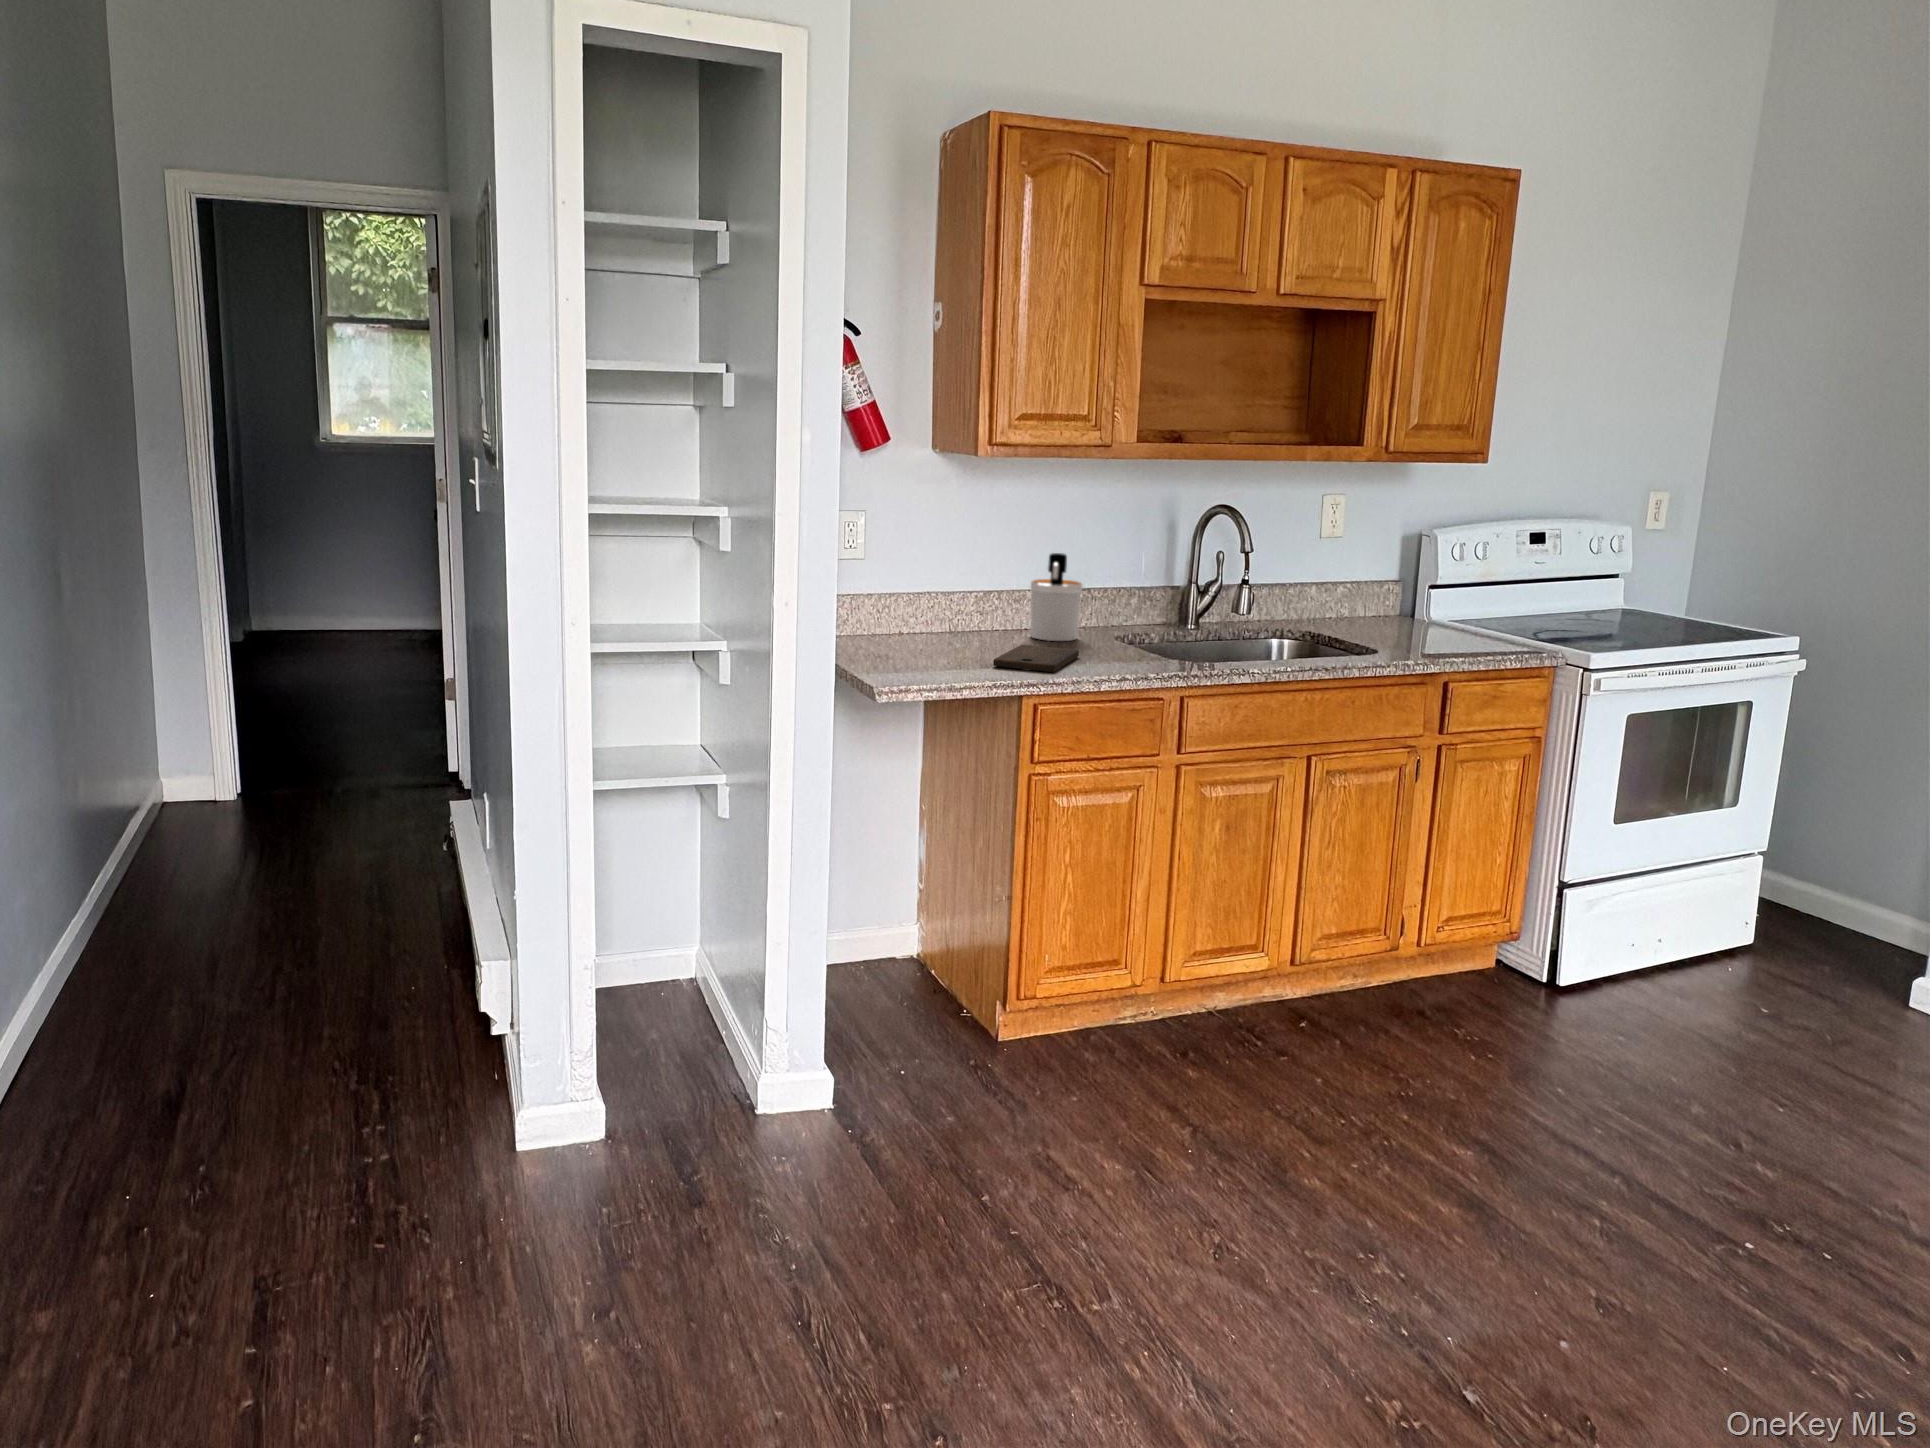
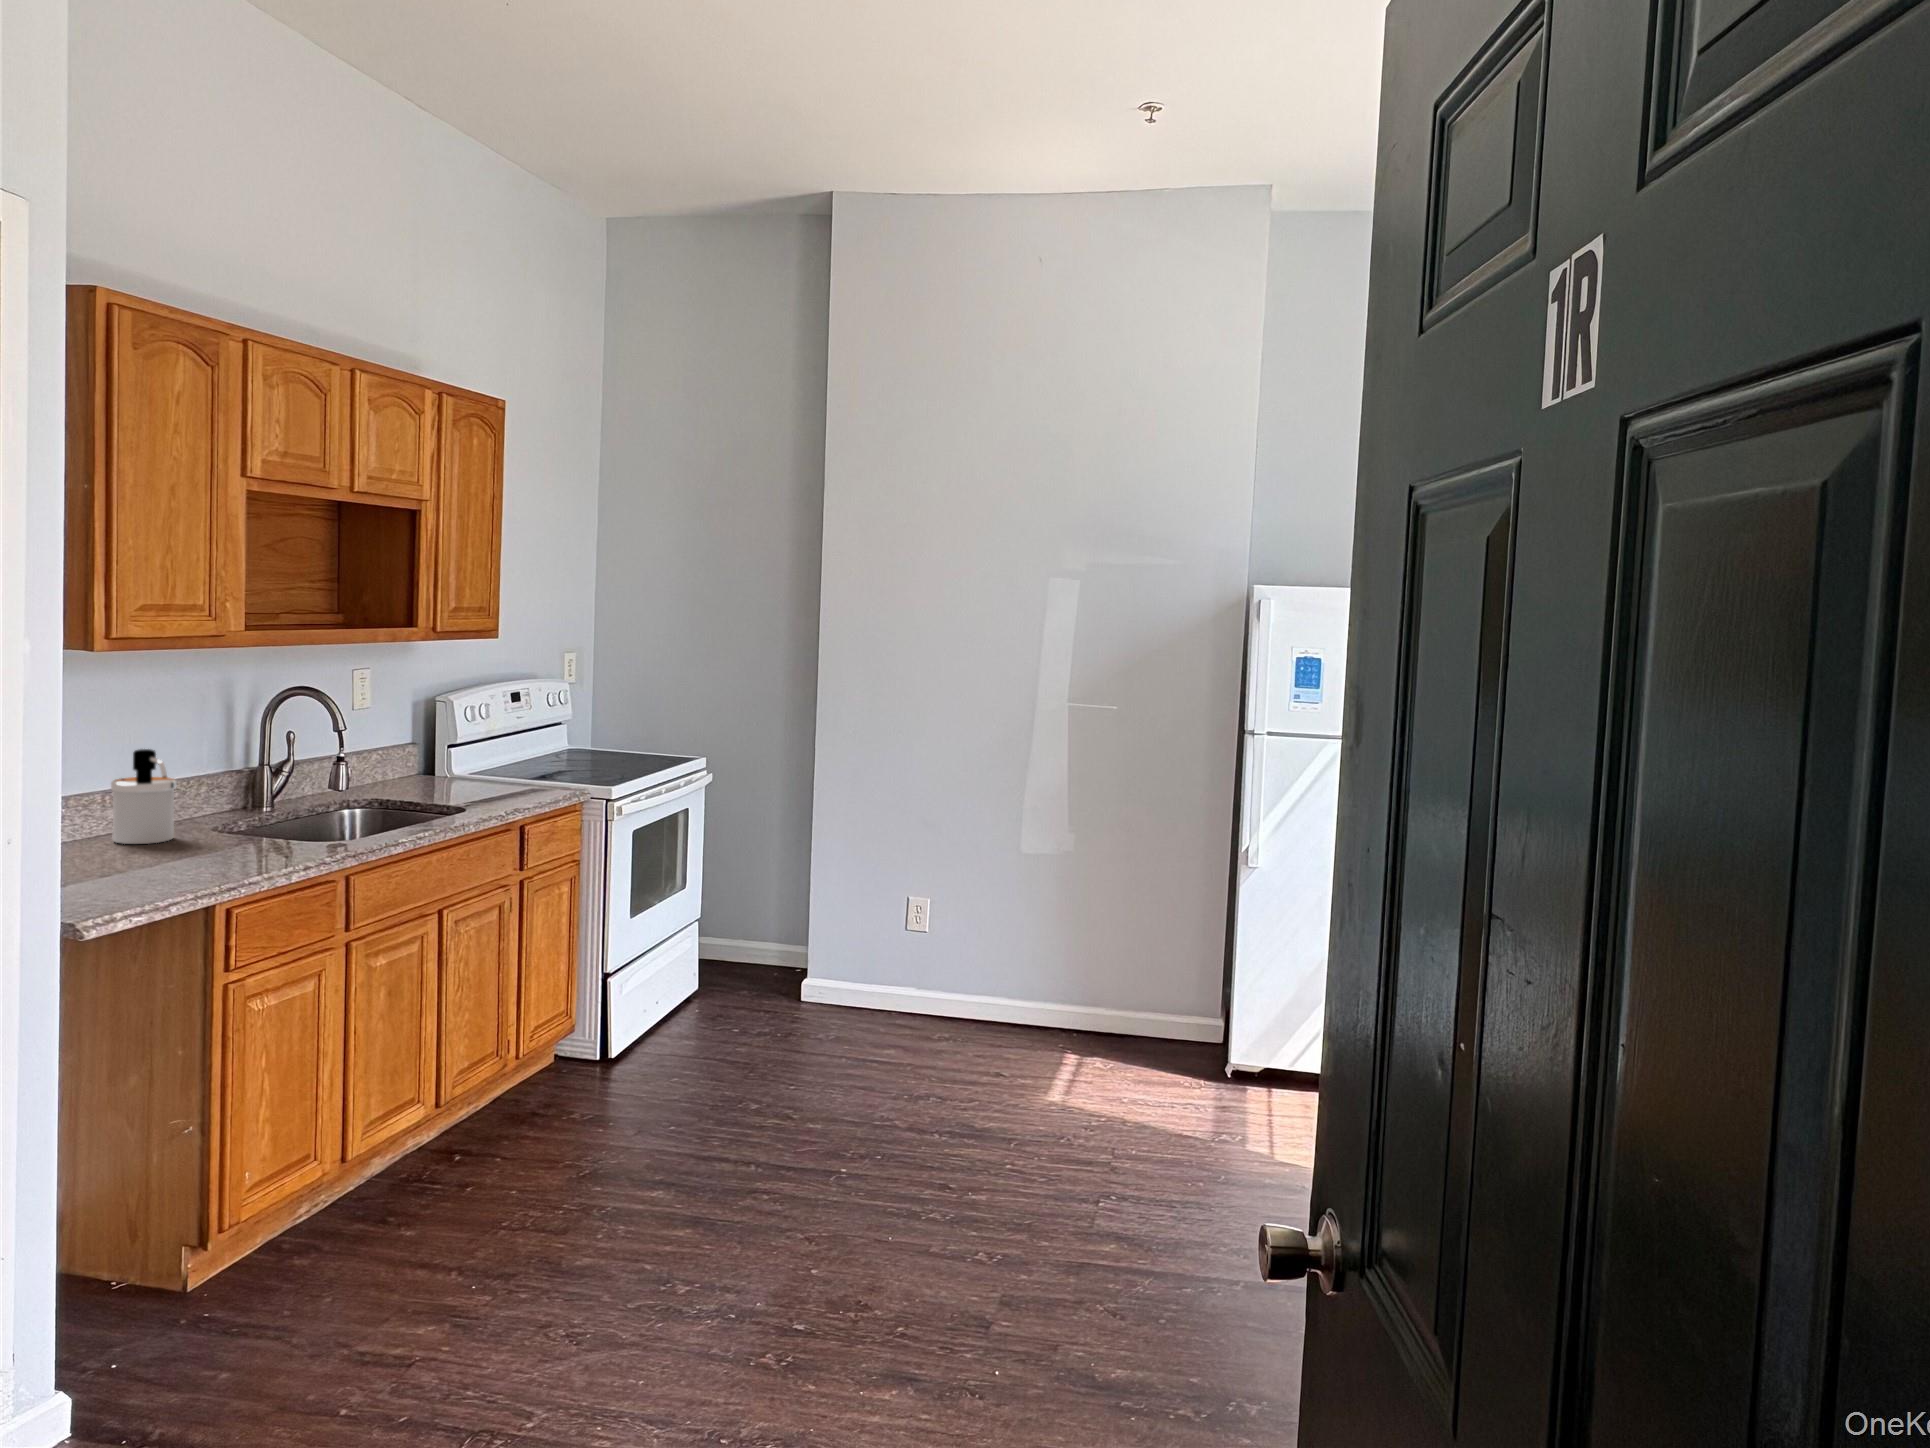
cutting board: present [993,645,1079,672] -> none [146,847,232,877]

